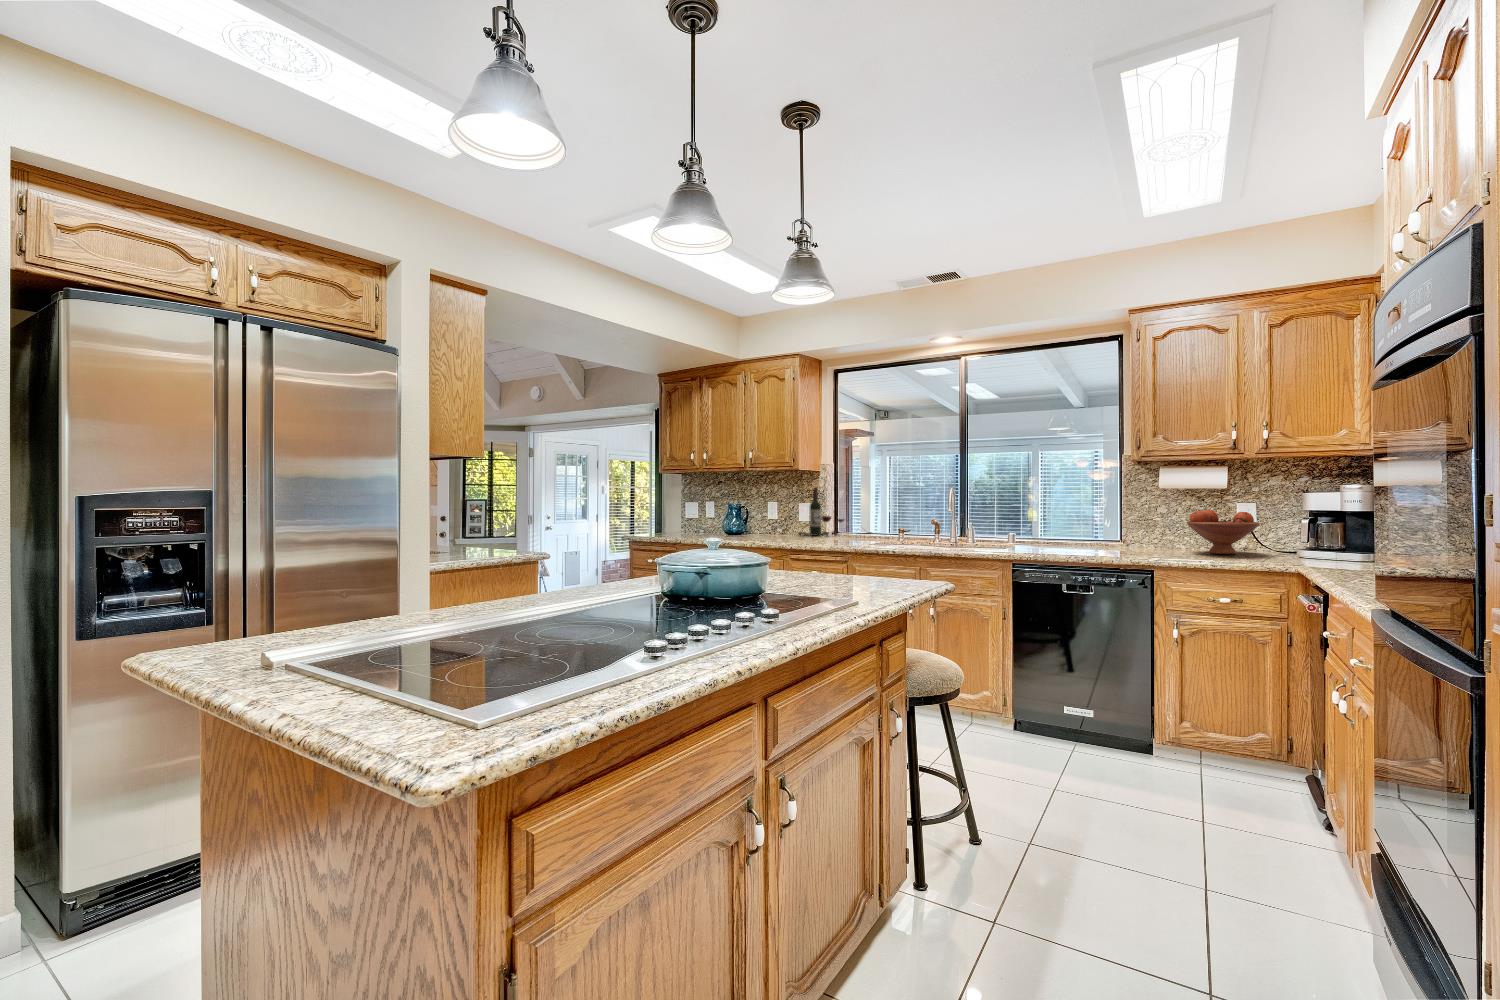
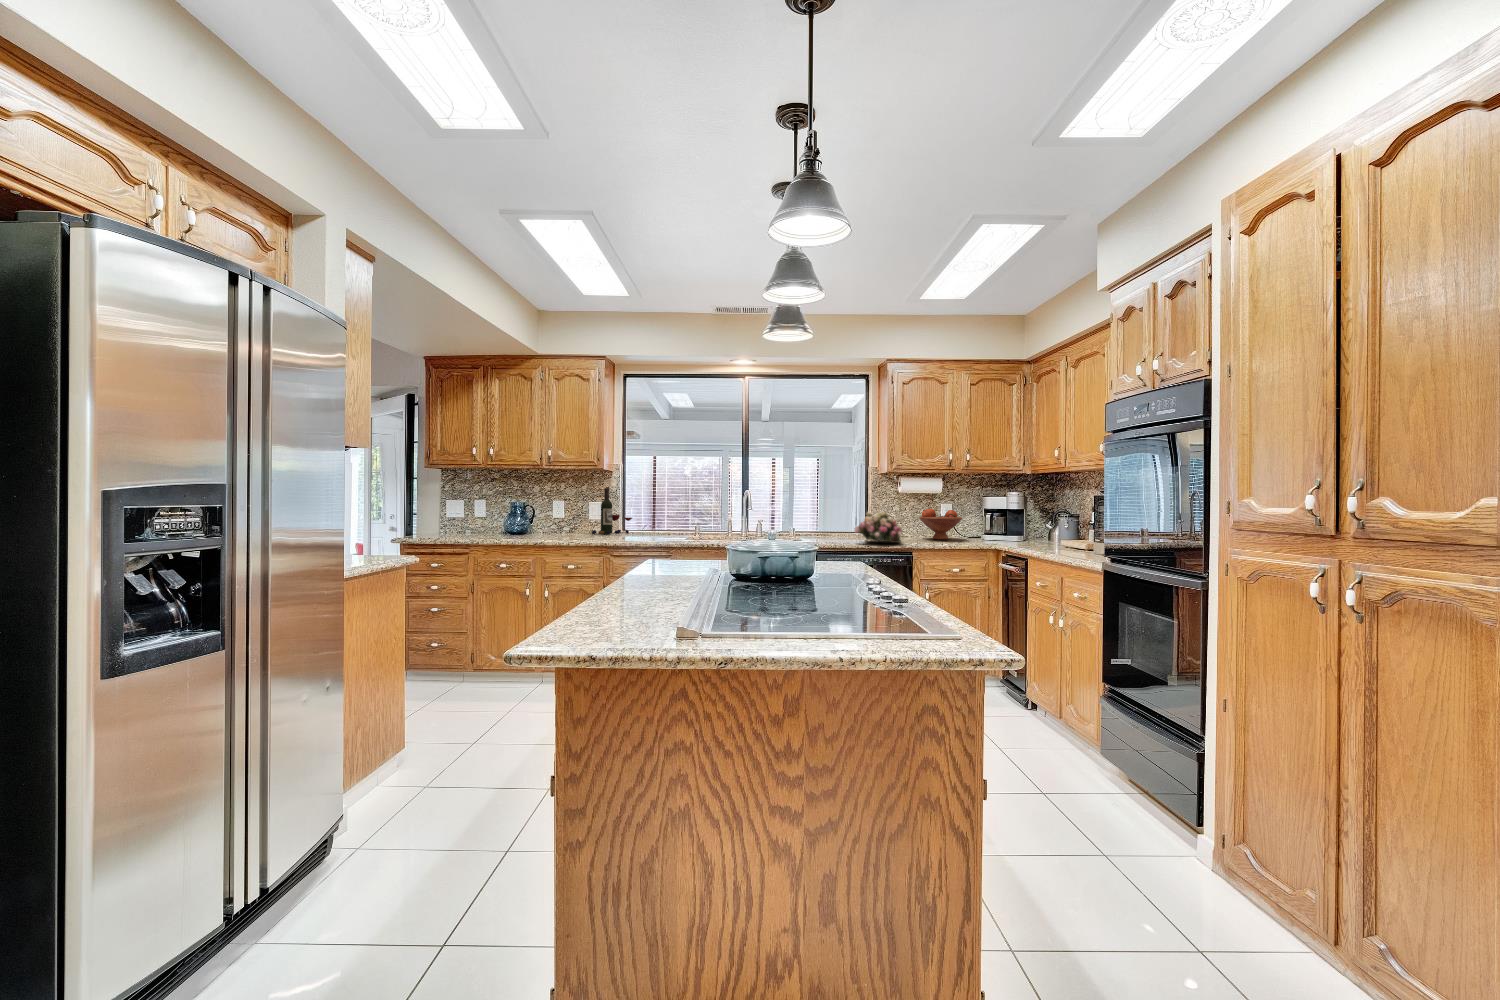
flower arrangement: none [1069,514,1145,557] -> present [855,512,902,543]

